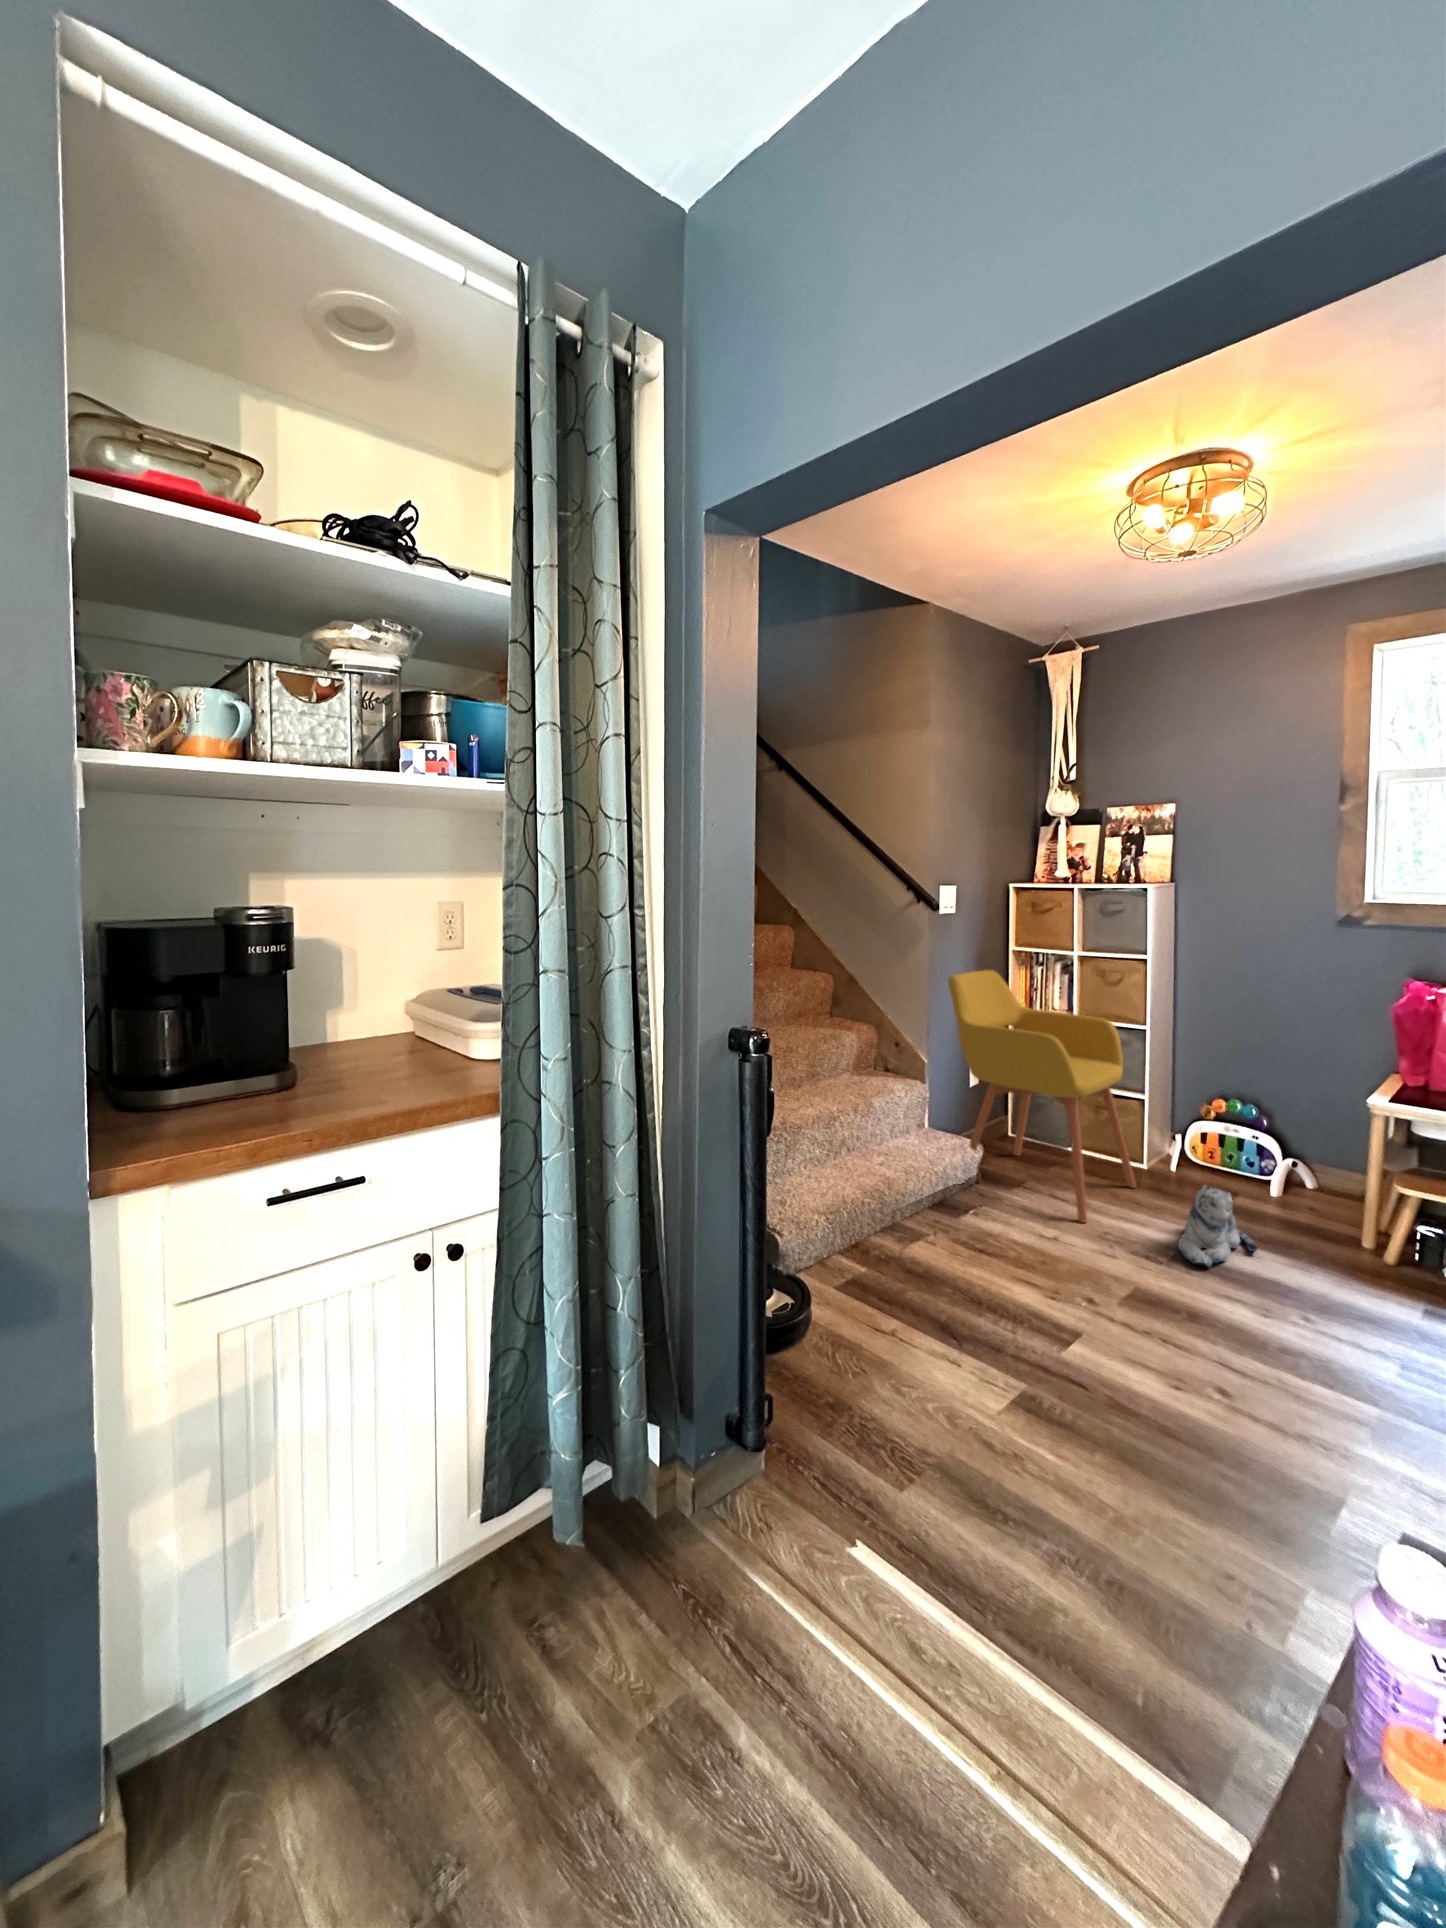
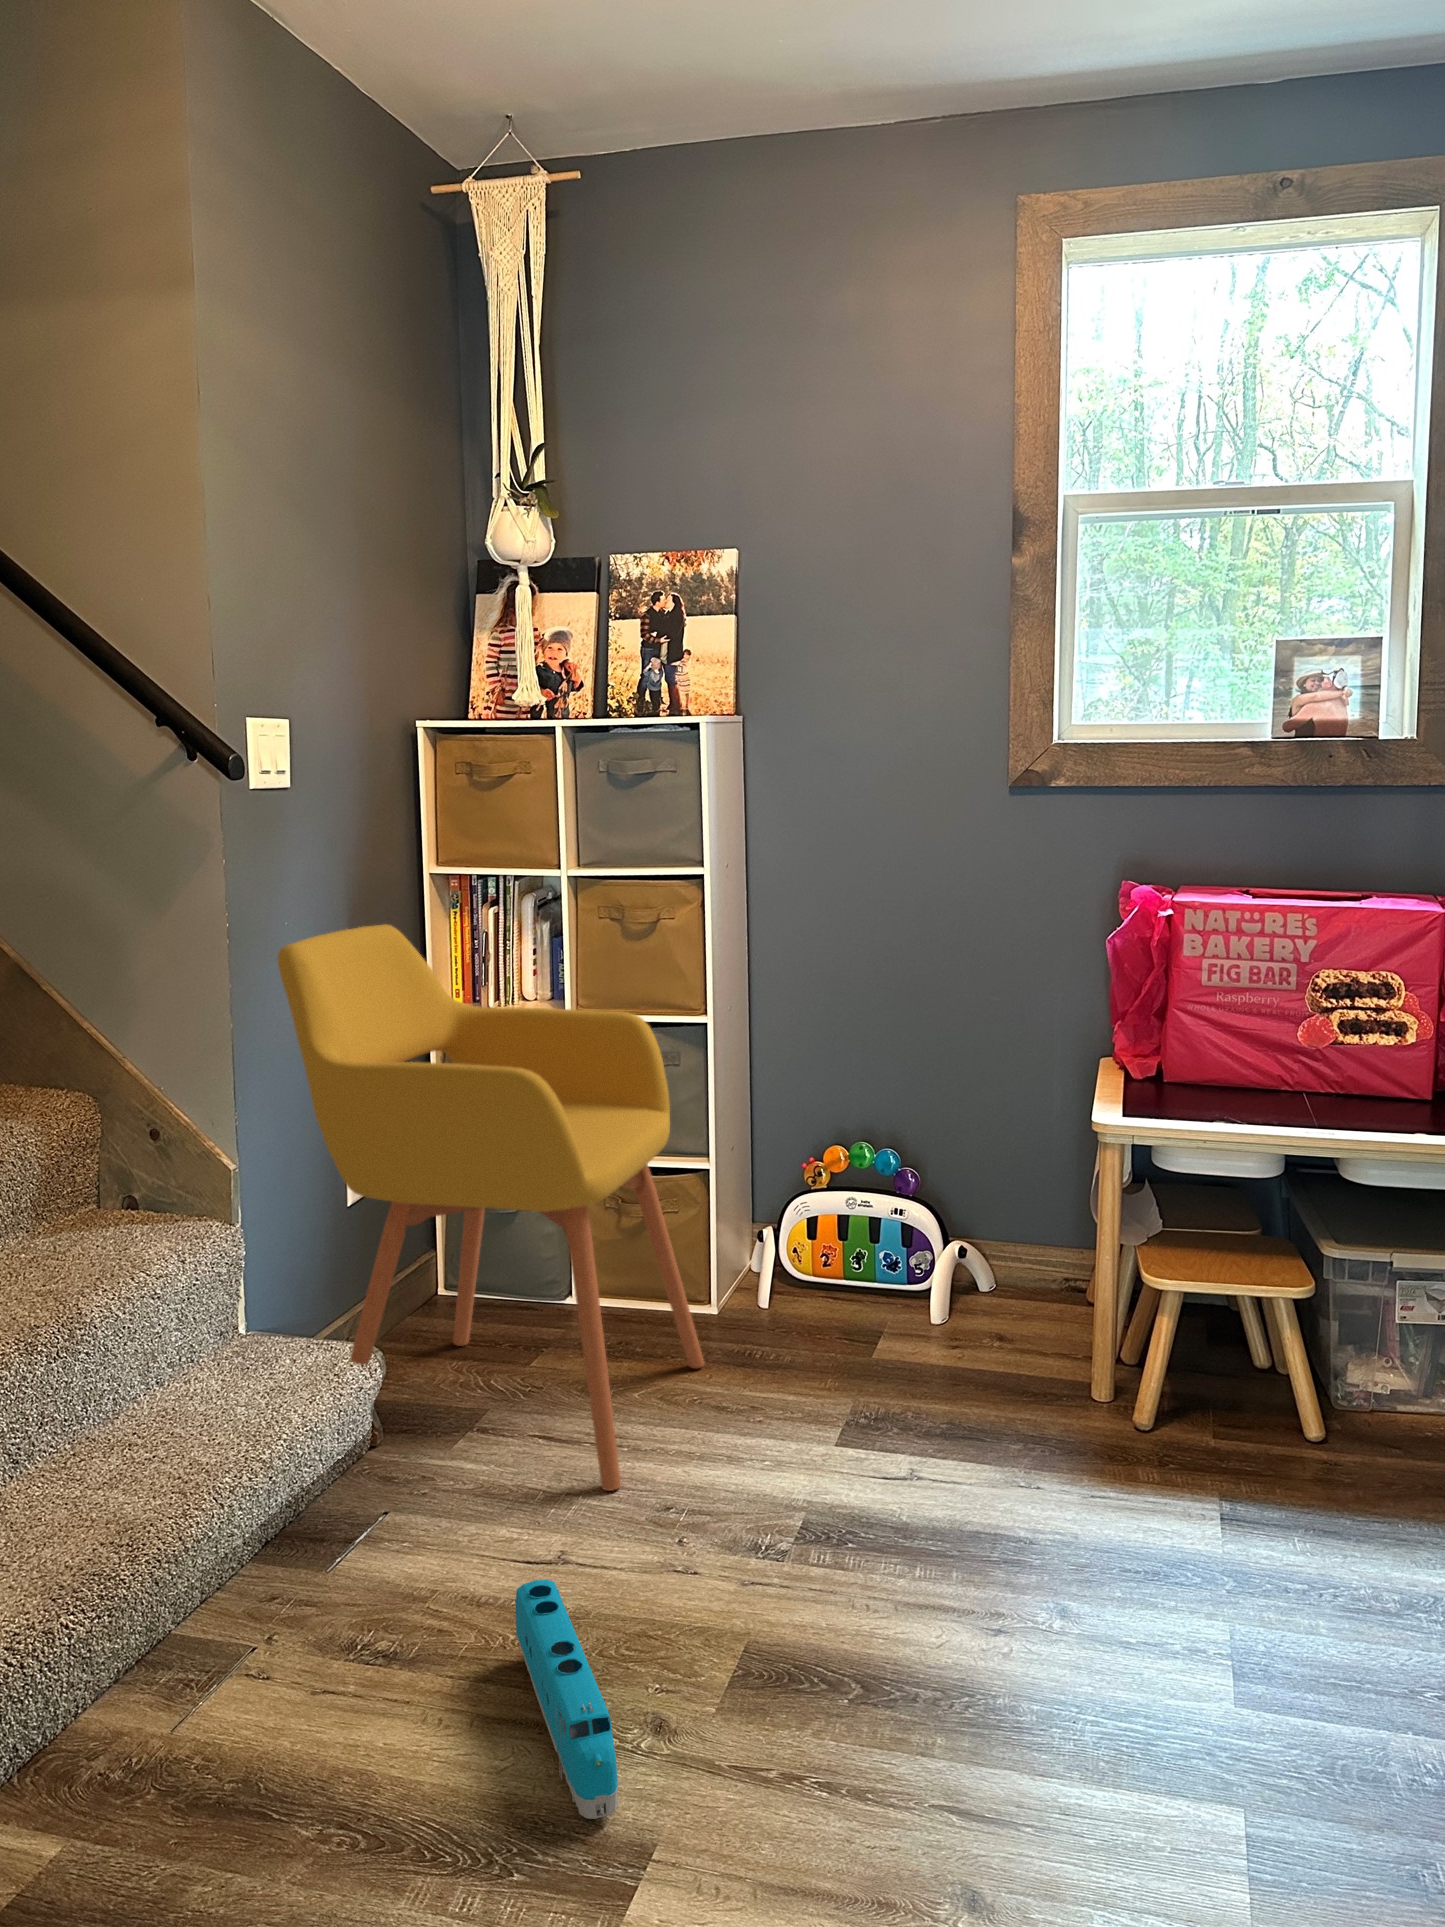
plush toy: present [1178,1186,1257,1266] -> none [800,1351,937,1534]
toy train: none [1034,1237,1073,1321] -> present [515,1580,619,1819]

